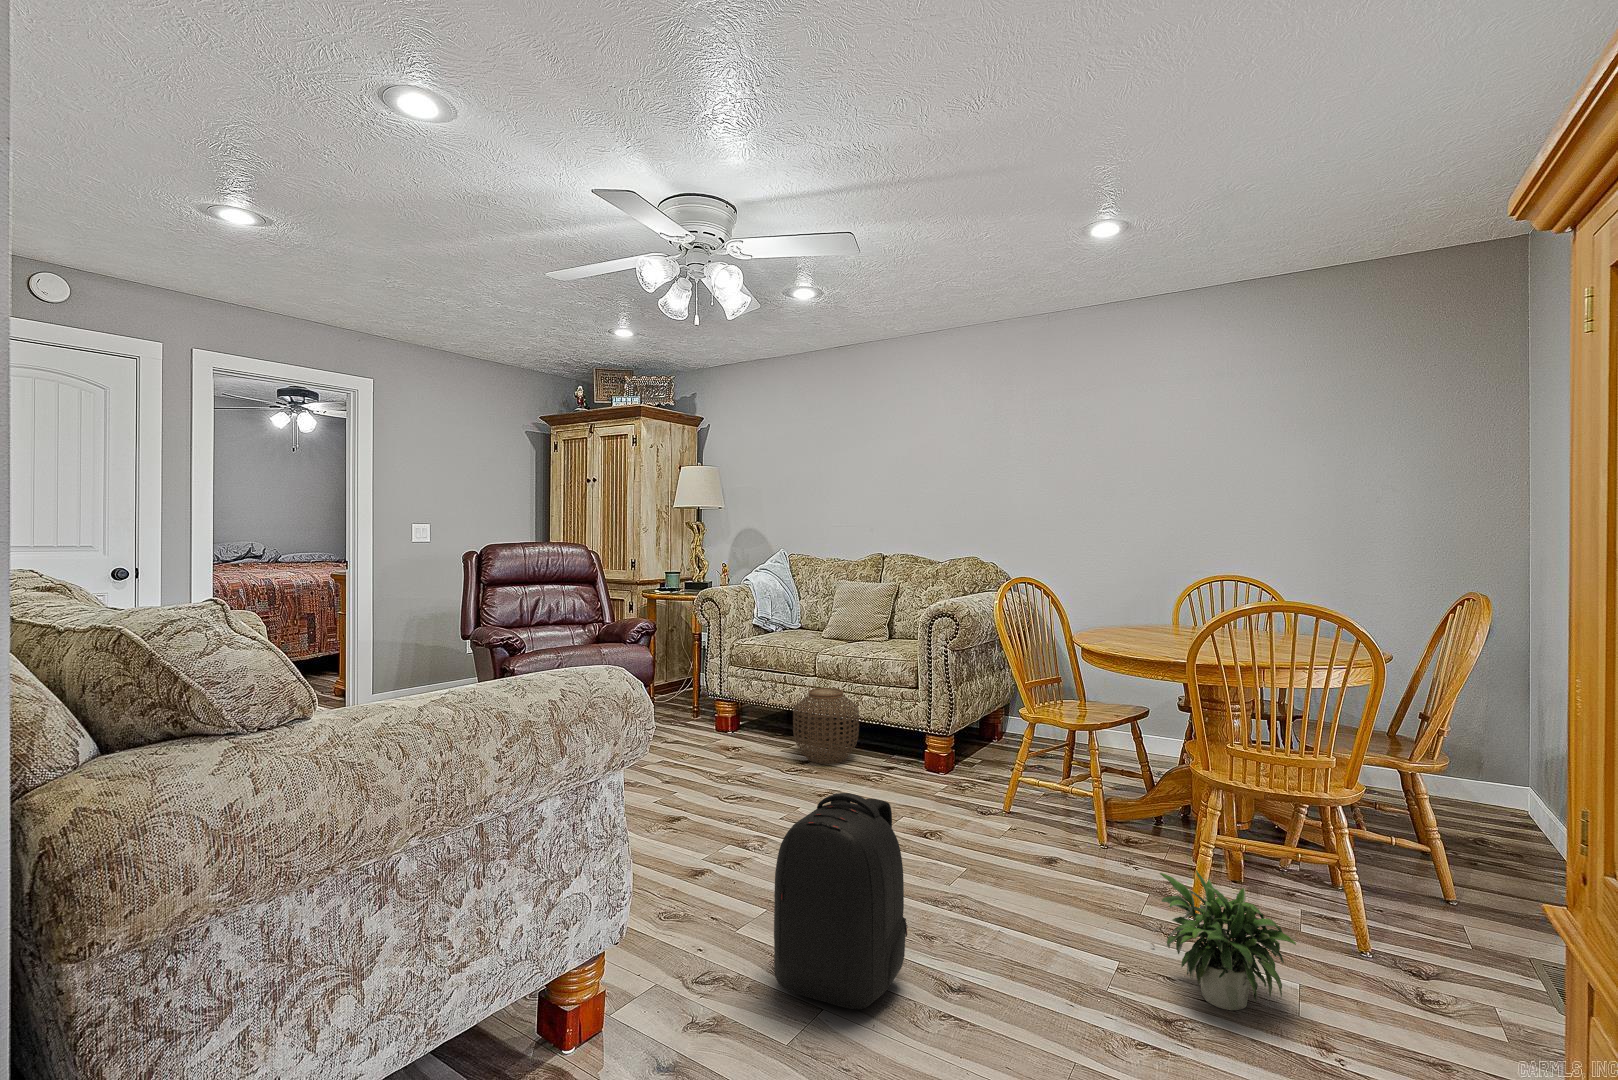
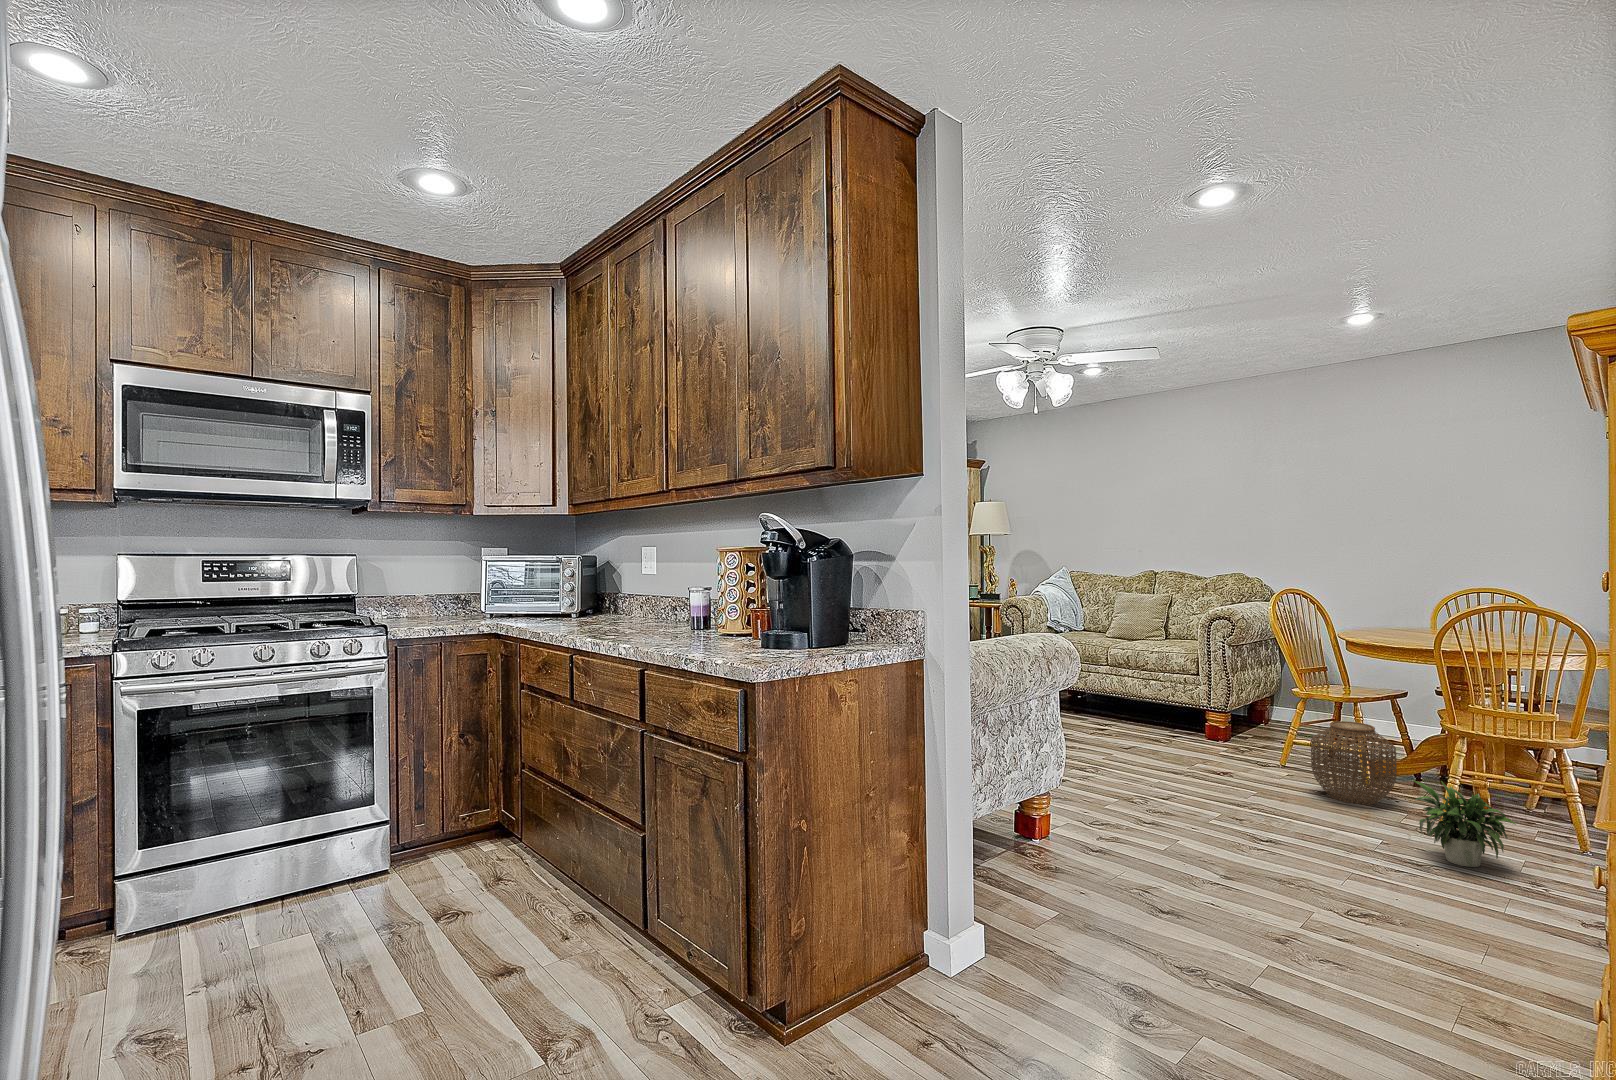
woven basket: present [793,688,859,764] -> present [1311,721,1397,805]
backpack: present [774,793,907,1009] -> none [1144,718,1232,844]

